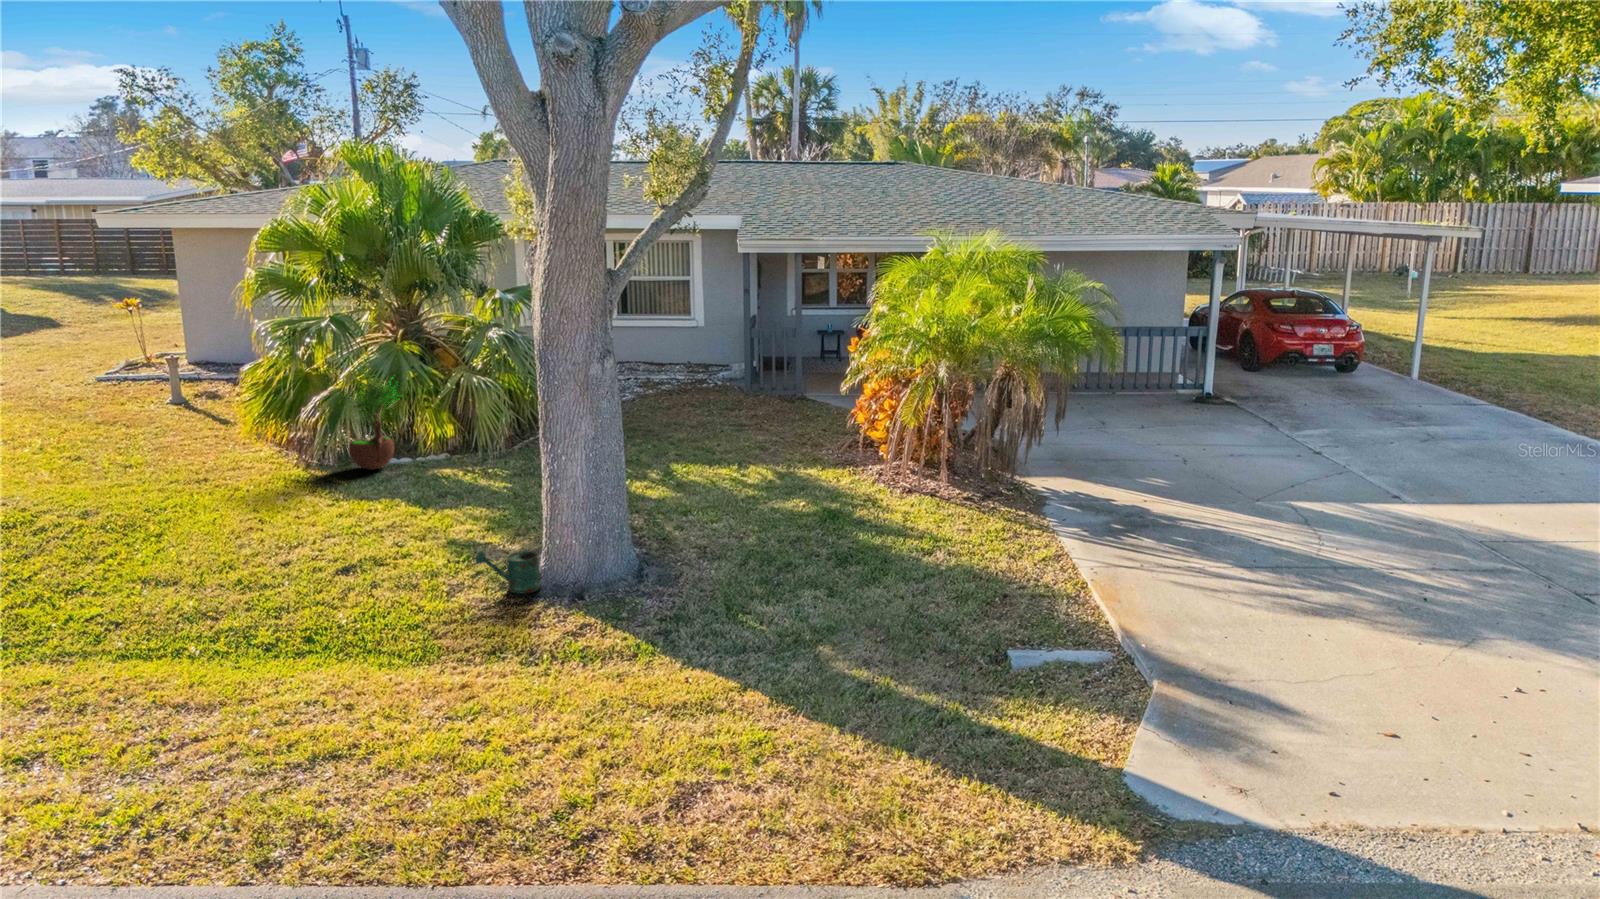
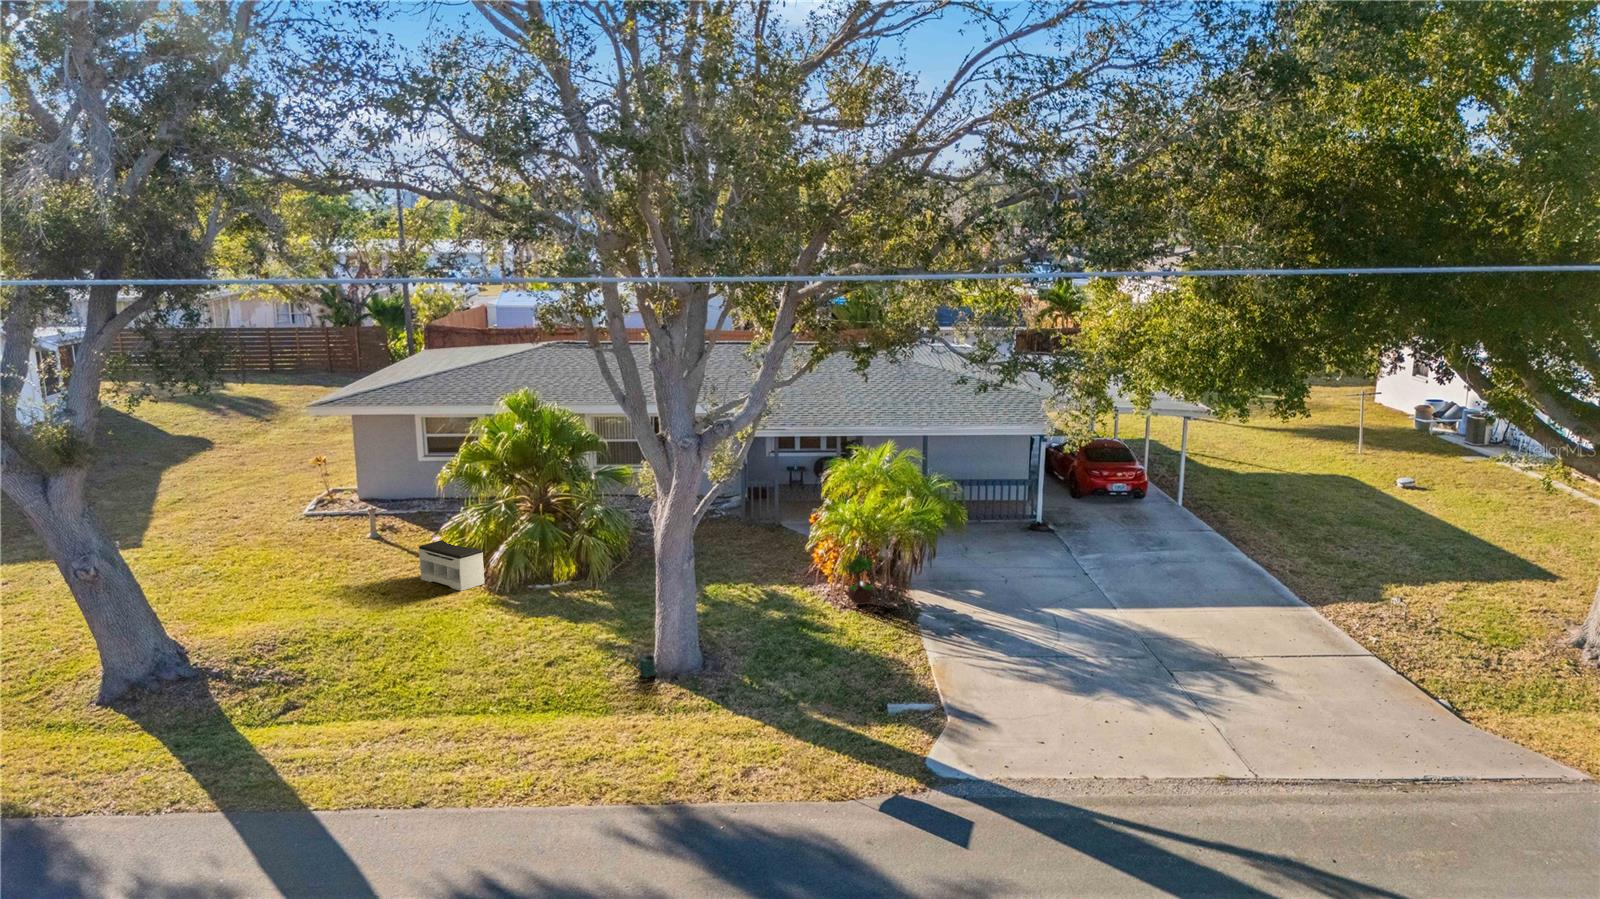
potted tree: present [349,381,400,470] -> present [844,553,873,605]
bench: none [199,388,305,464] -> present [419,540,484,591]

